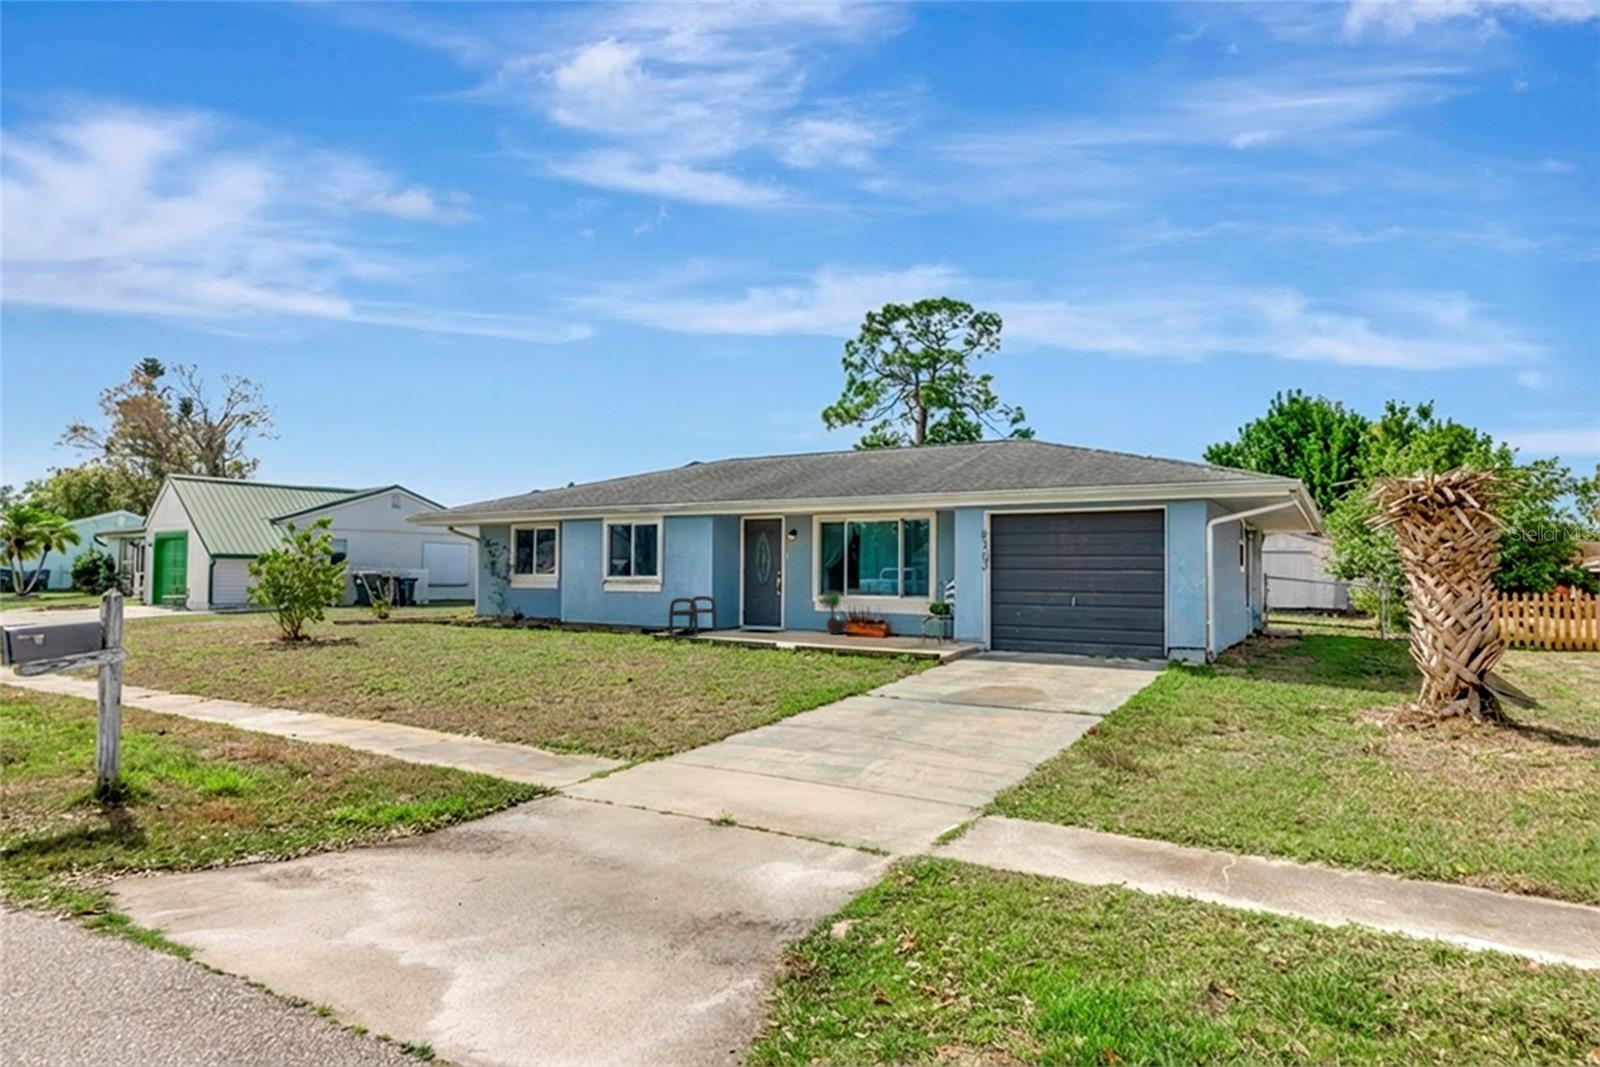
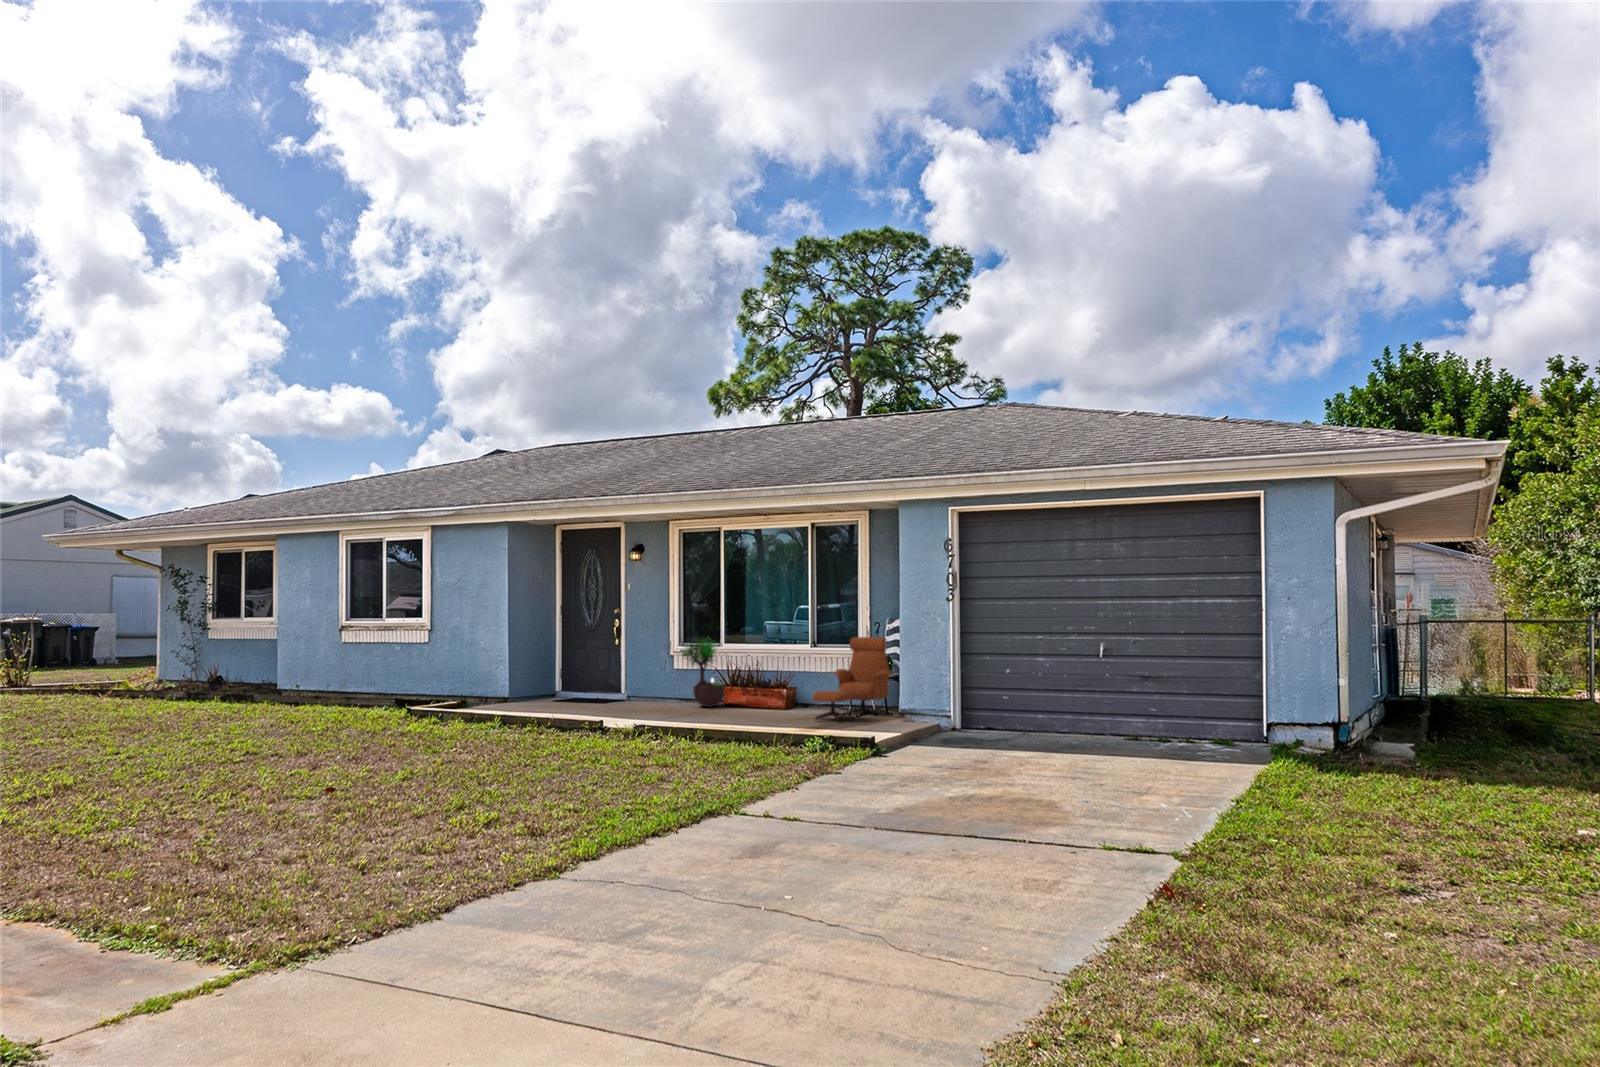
lounge chair: none [902,592,953,643] -> present [813,637,893,720]
bench: present [669,596,717,635] -> none [434,649,519,713]

